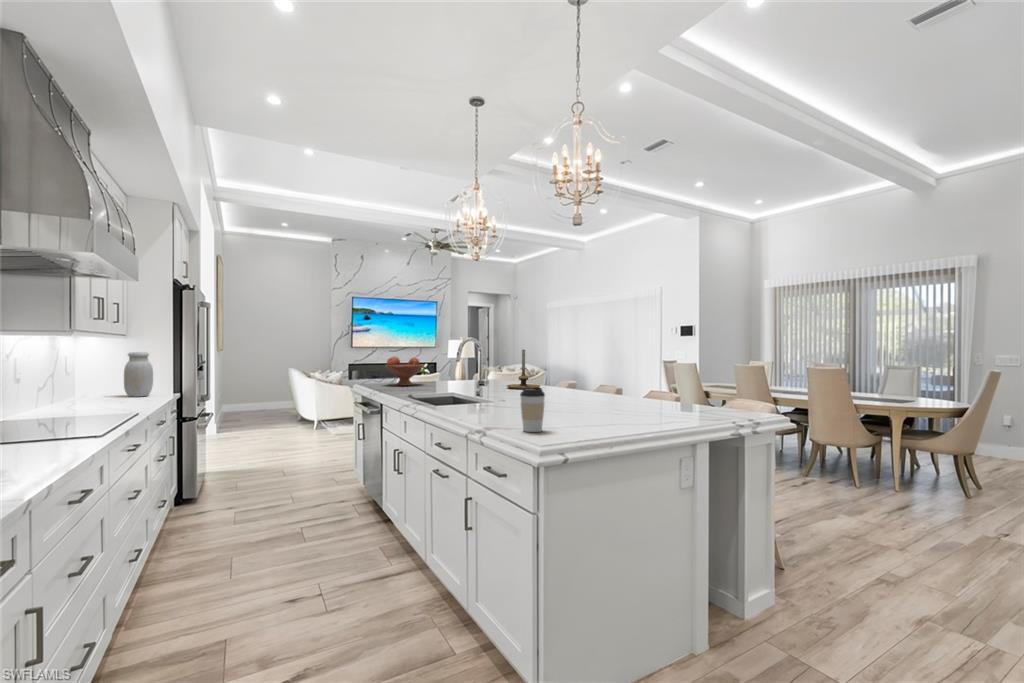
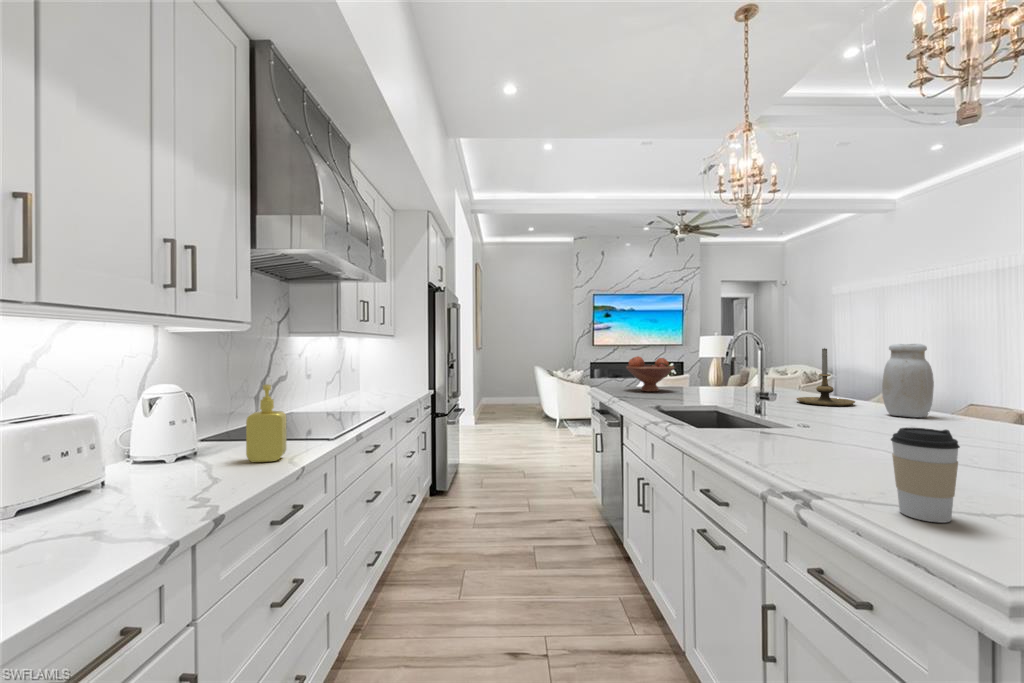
jar: present [124,352,153,397] -> present [882,344,934,417]
soap dispenser: none [24,383,68,457] -> present [246,384,286,462]

